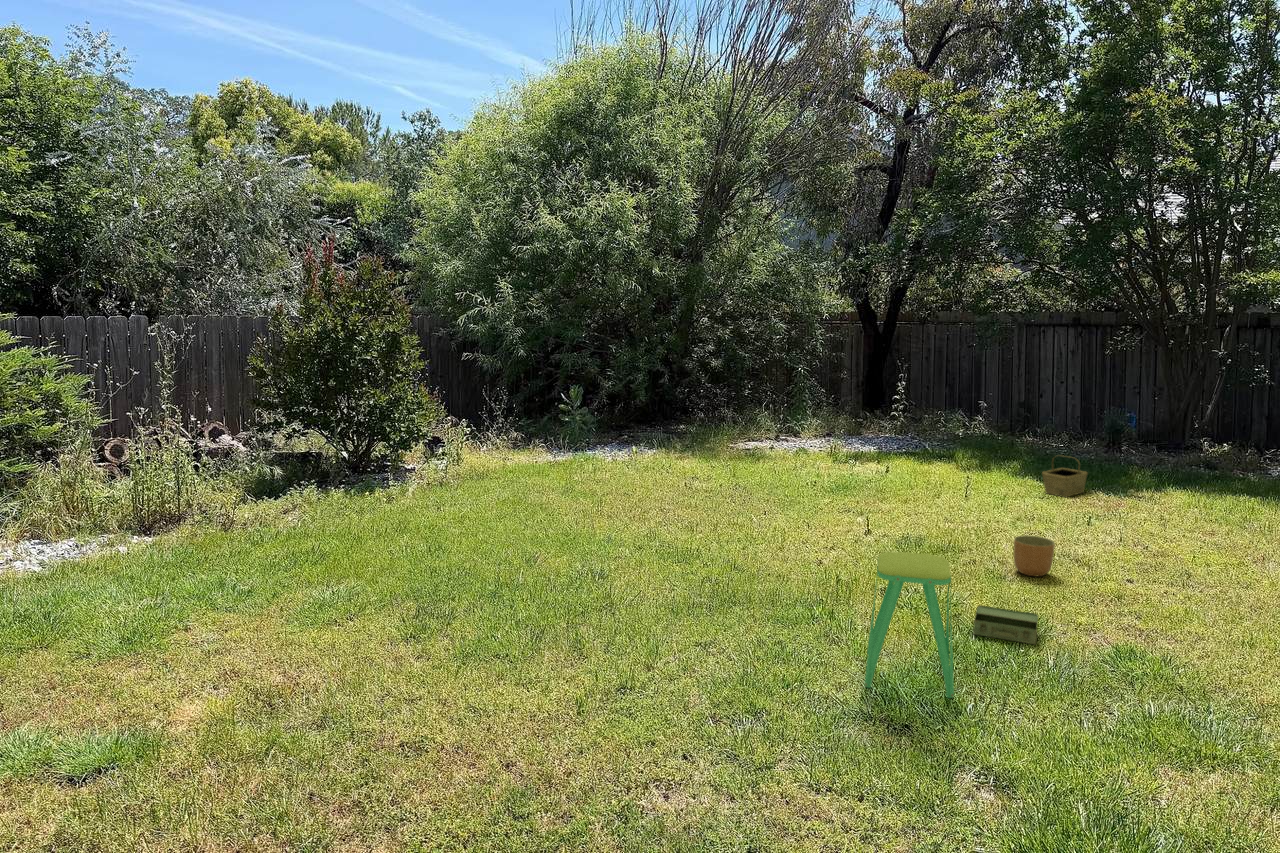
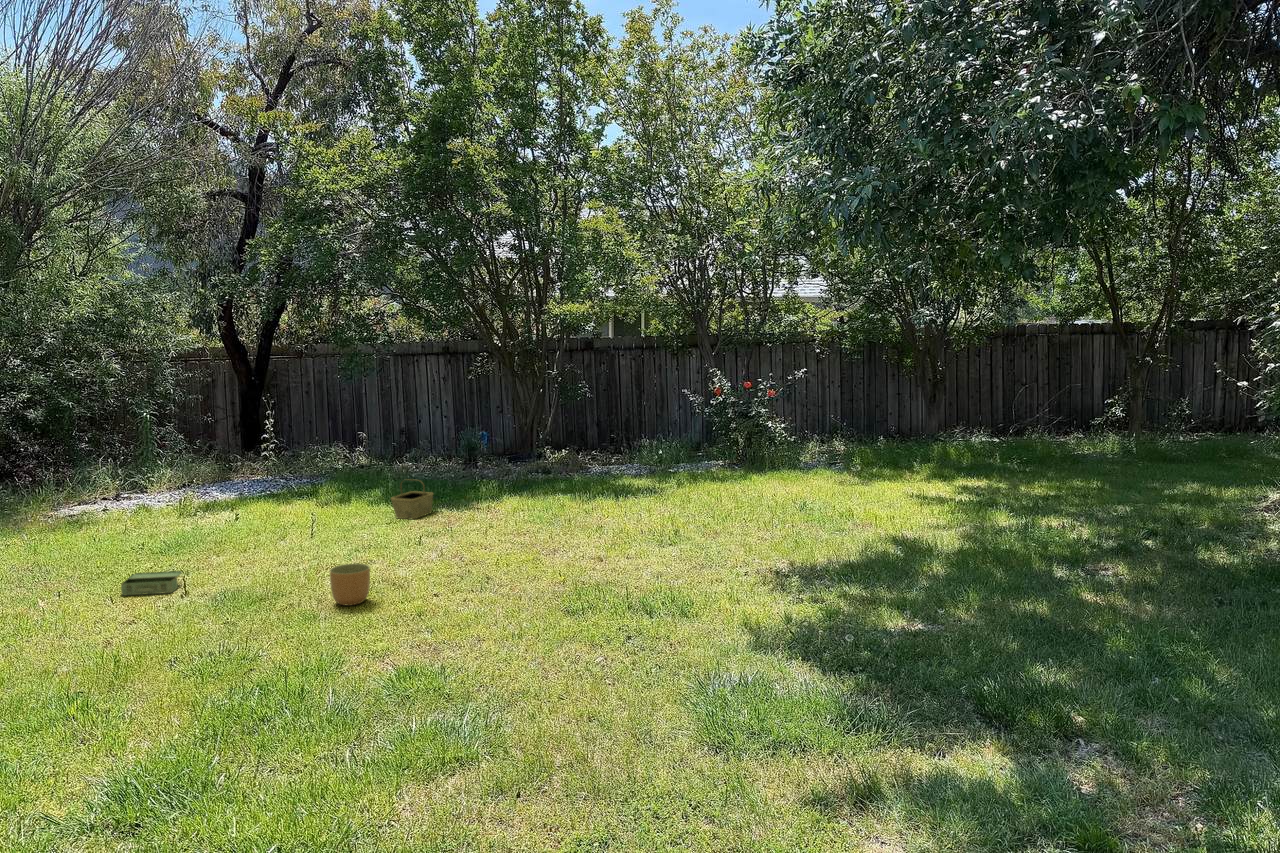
stool: present [864,552,954,698] -> none [88,607,215,787]
toolbox: present [973,605,1038,644] -> present [121,571,182,595]

